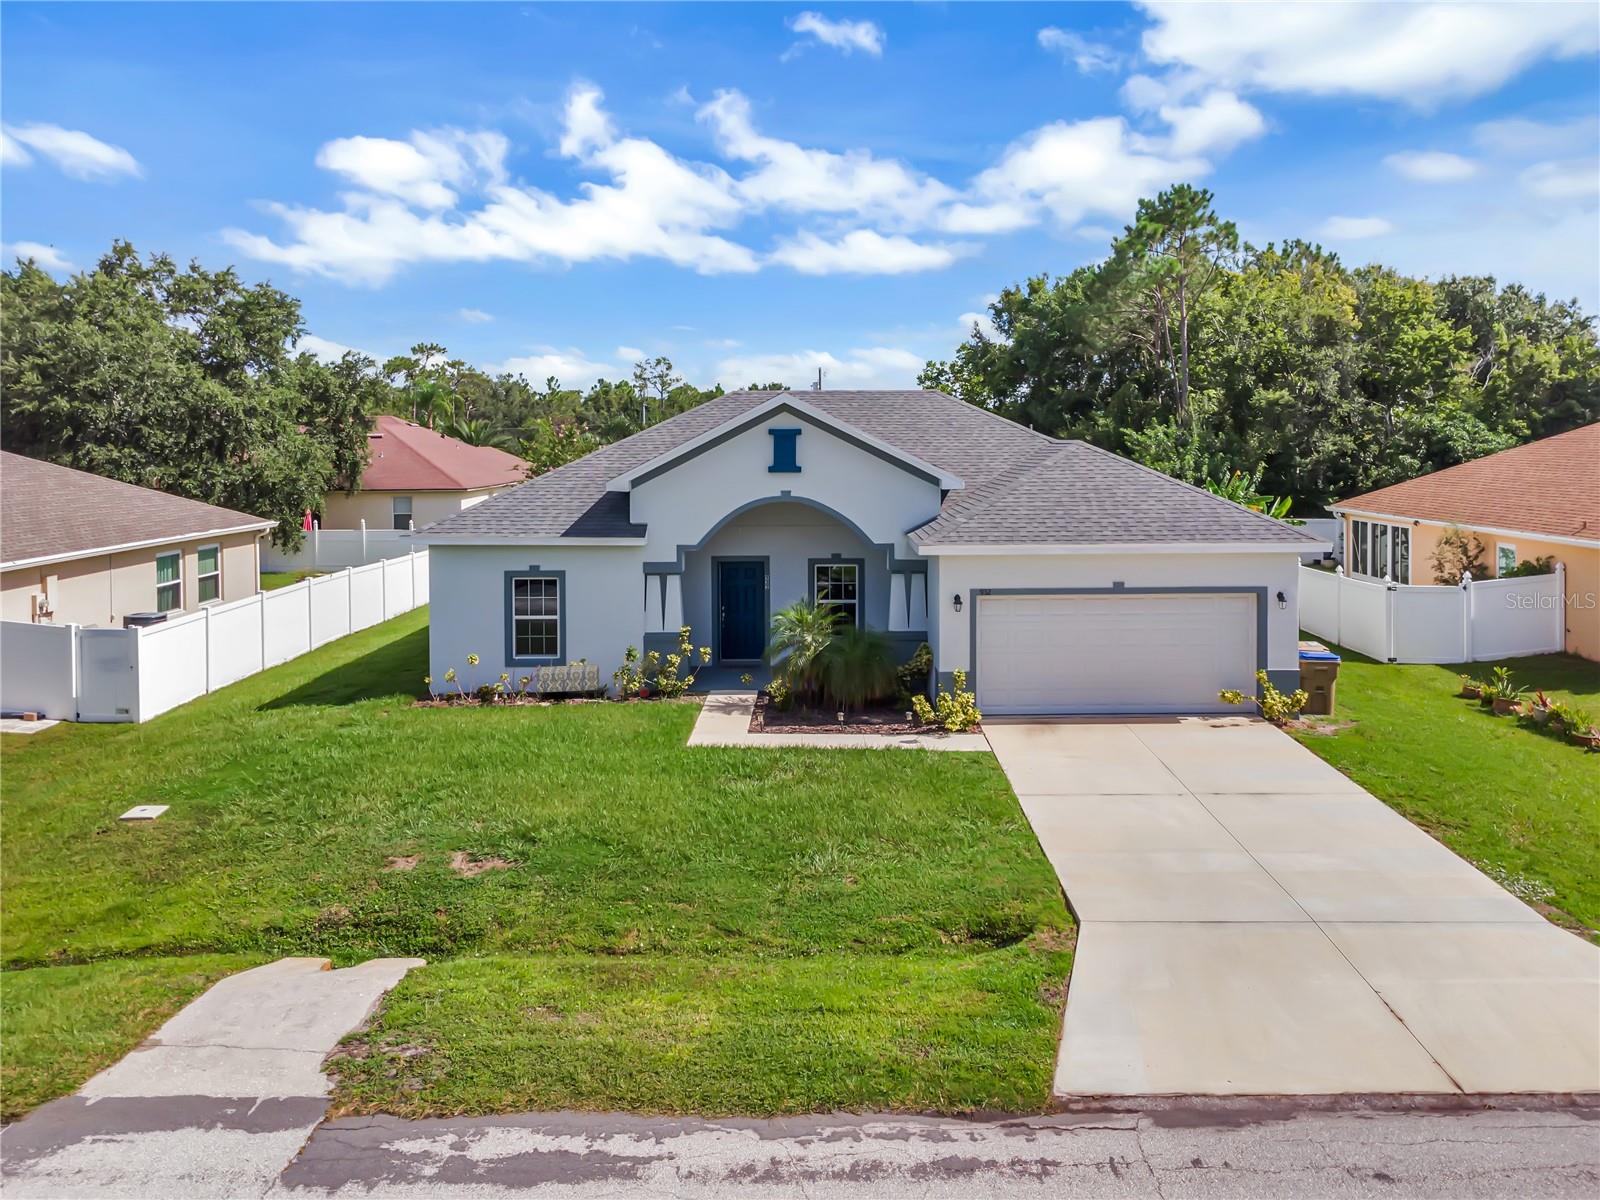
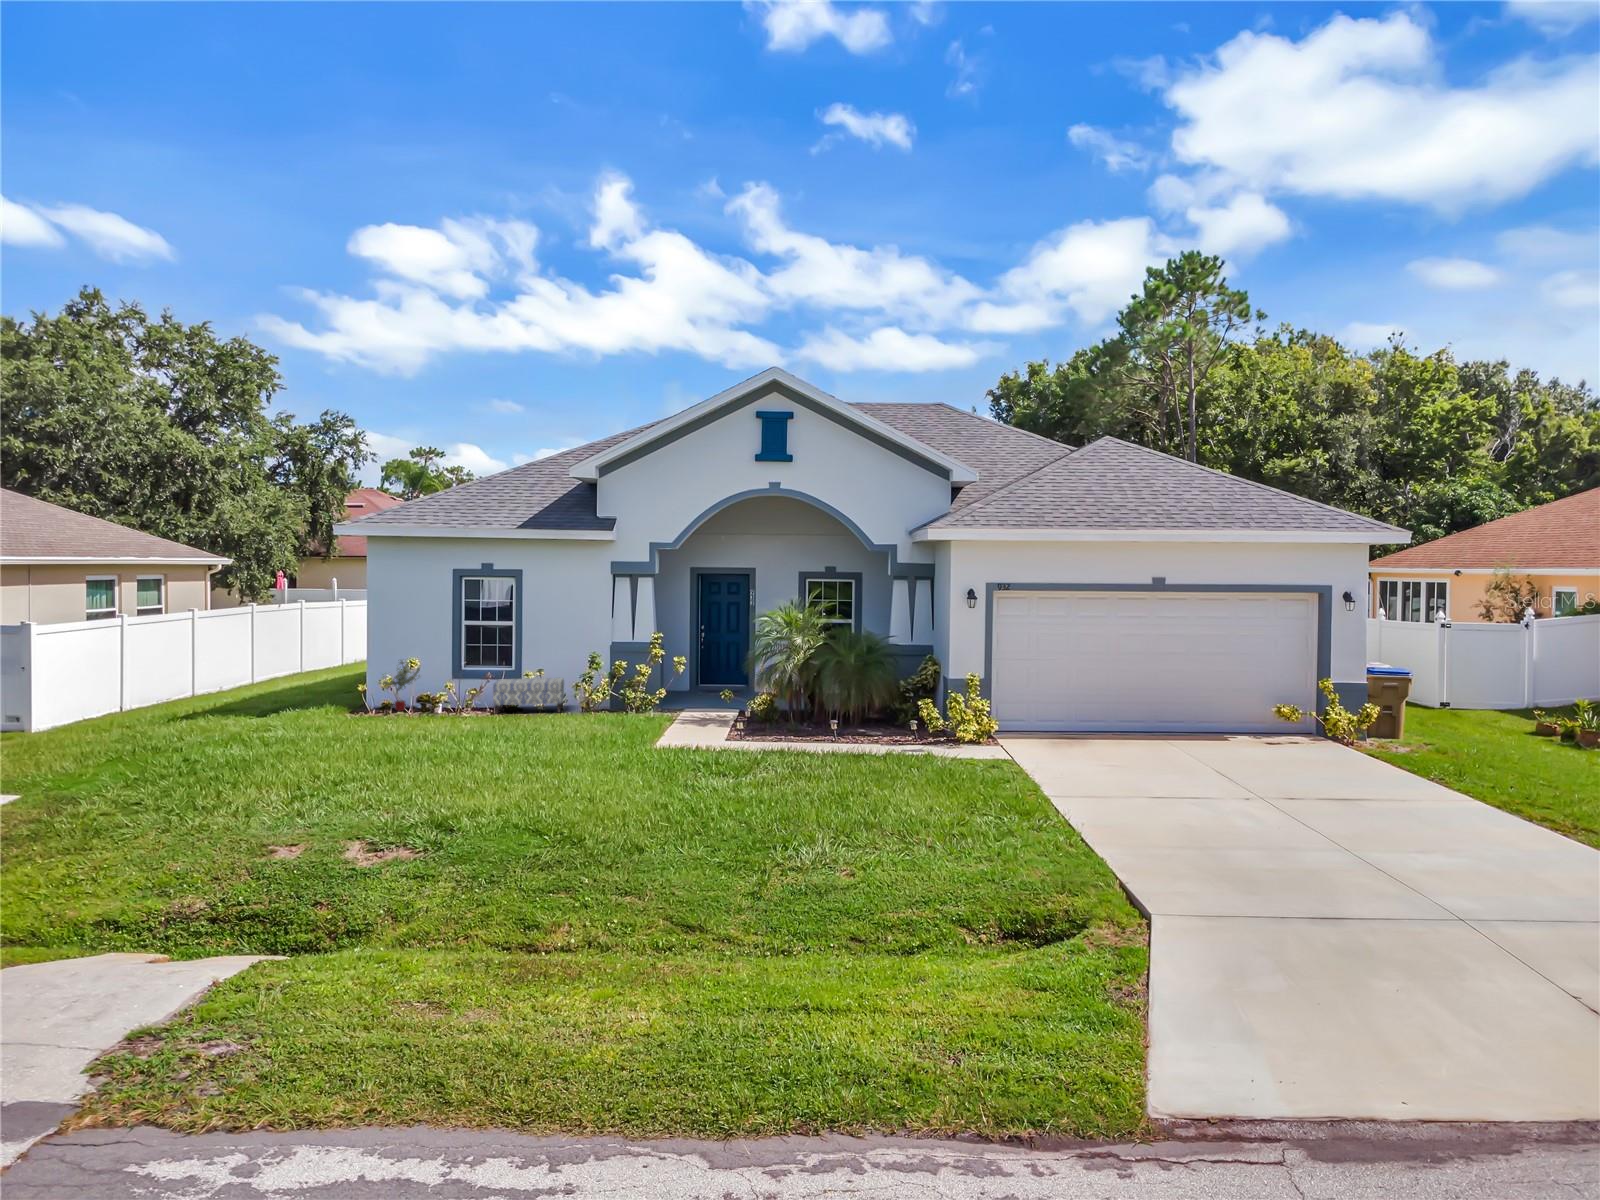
potted tree: present [626,650,662,698] -> present [378,661,420,711]

